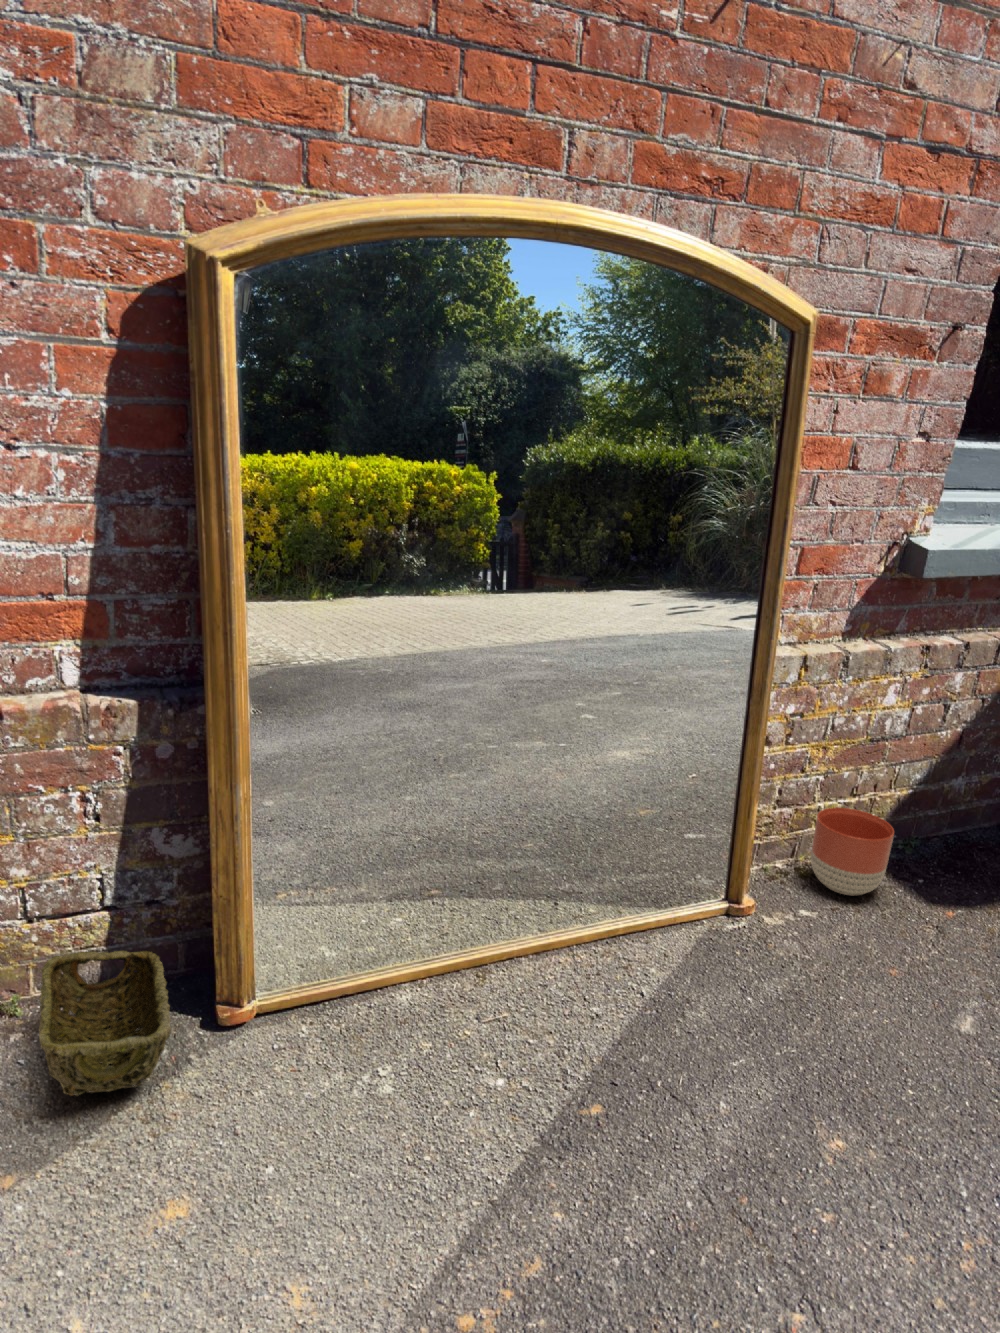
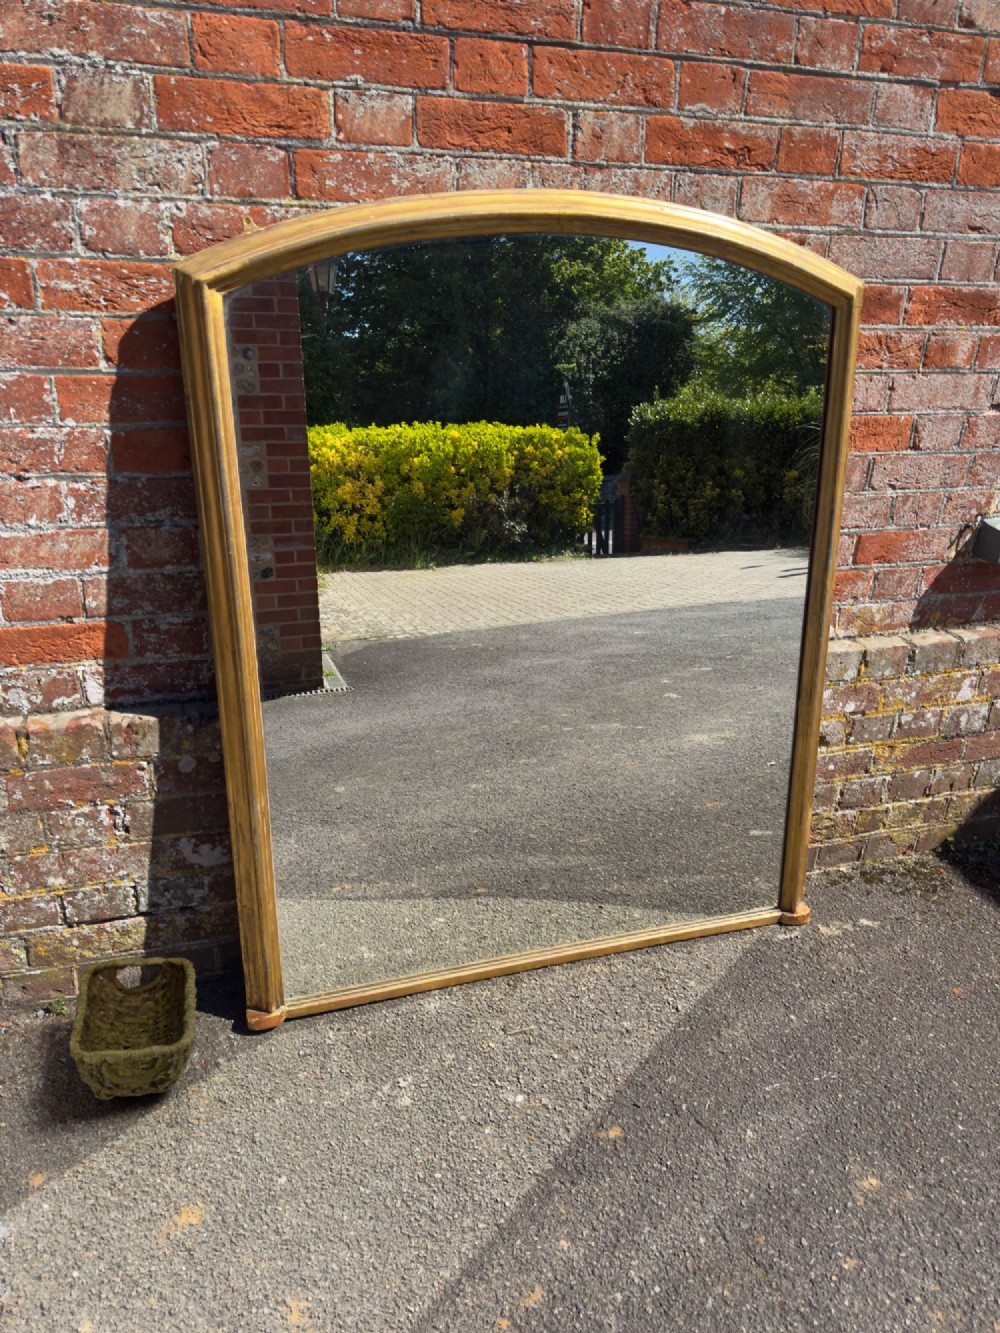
planter: present [811,808,894,895] -> none [874,810,965,904]

